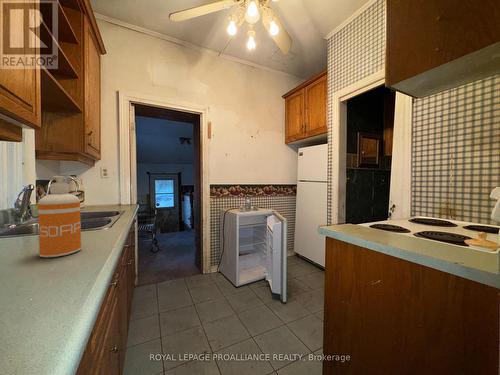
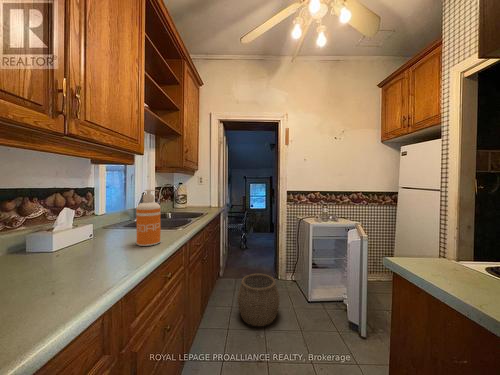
woven basket: none [167,270,213,326] -> present [238,273,279,326]

